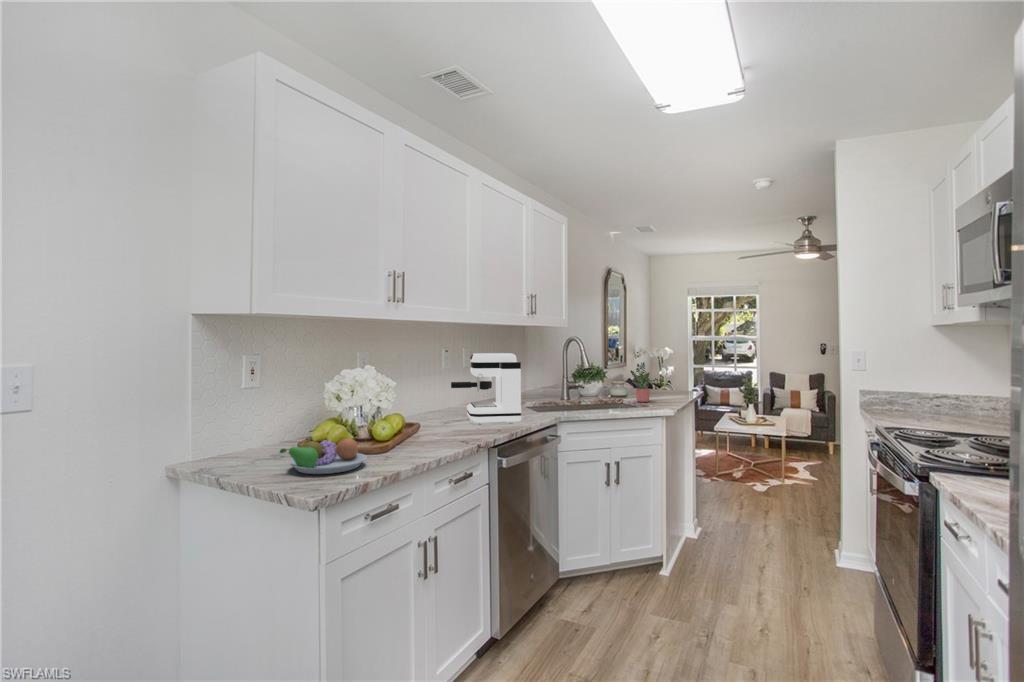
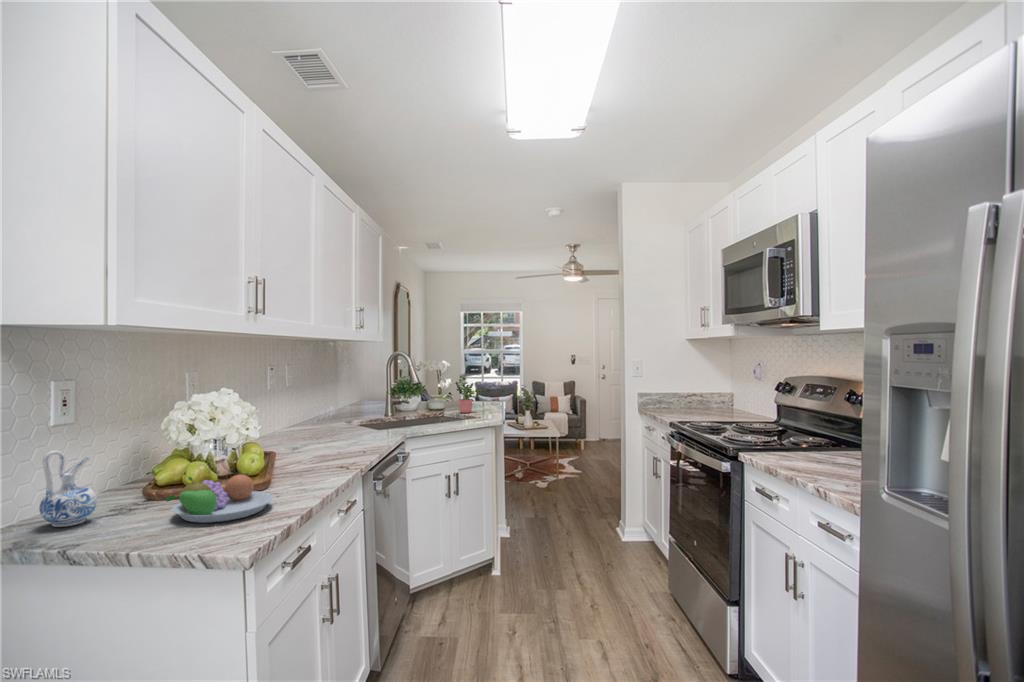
coffee maker: present [451,353,521,424] -> none [291,367,378,447]
ceramic pitcher: none [218,408,255,464] -> present [39,451,97,527]

